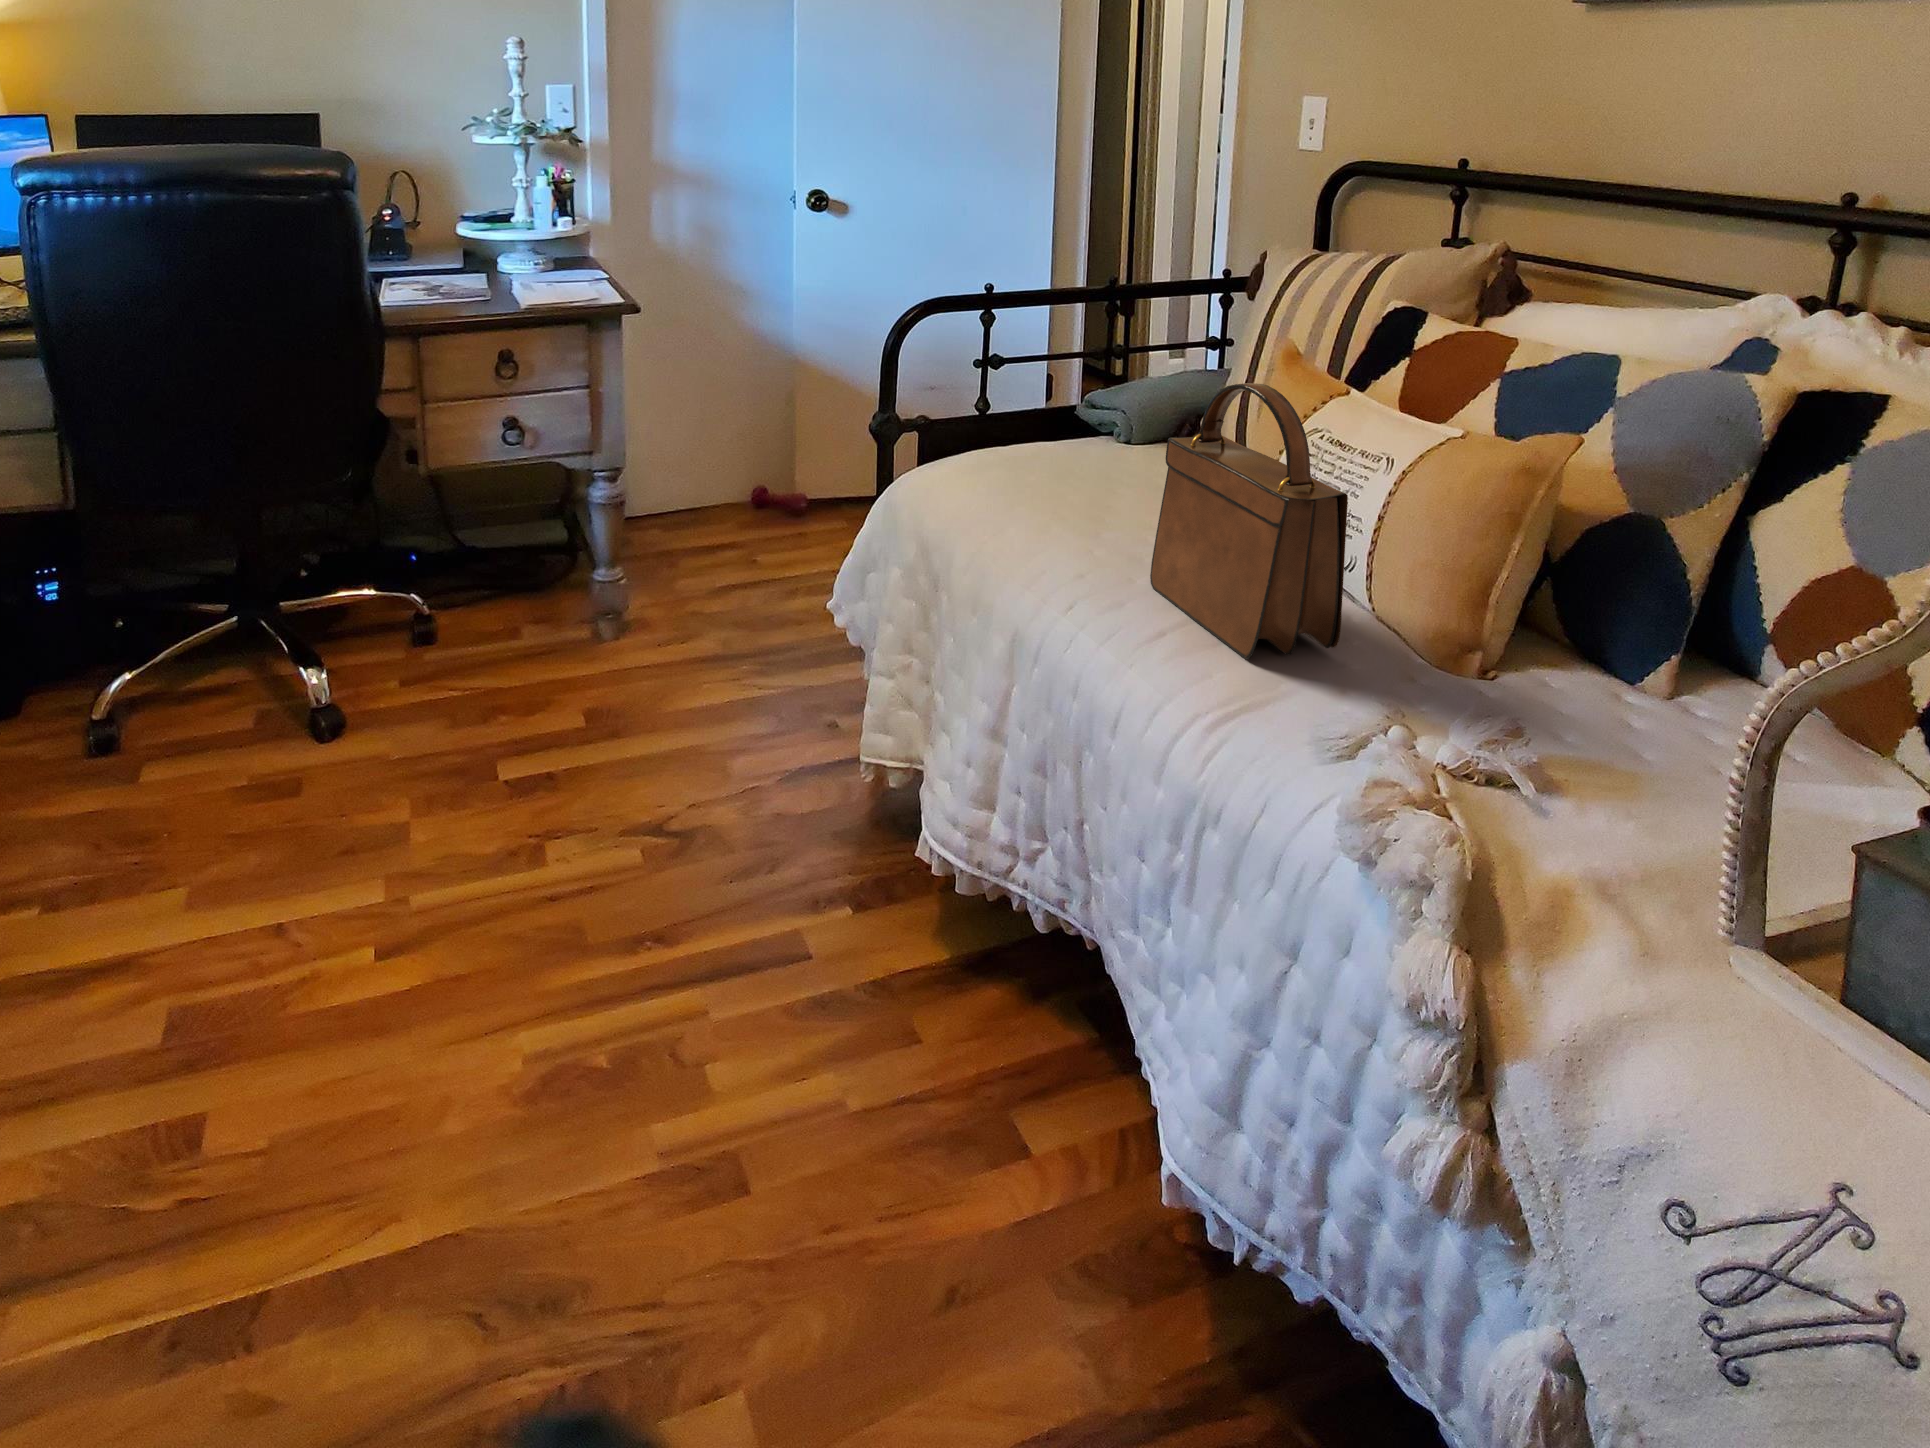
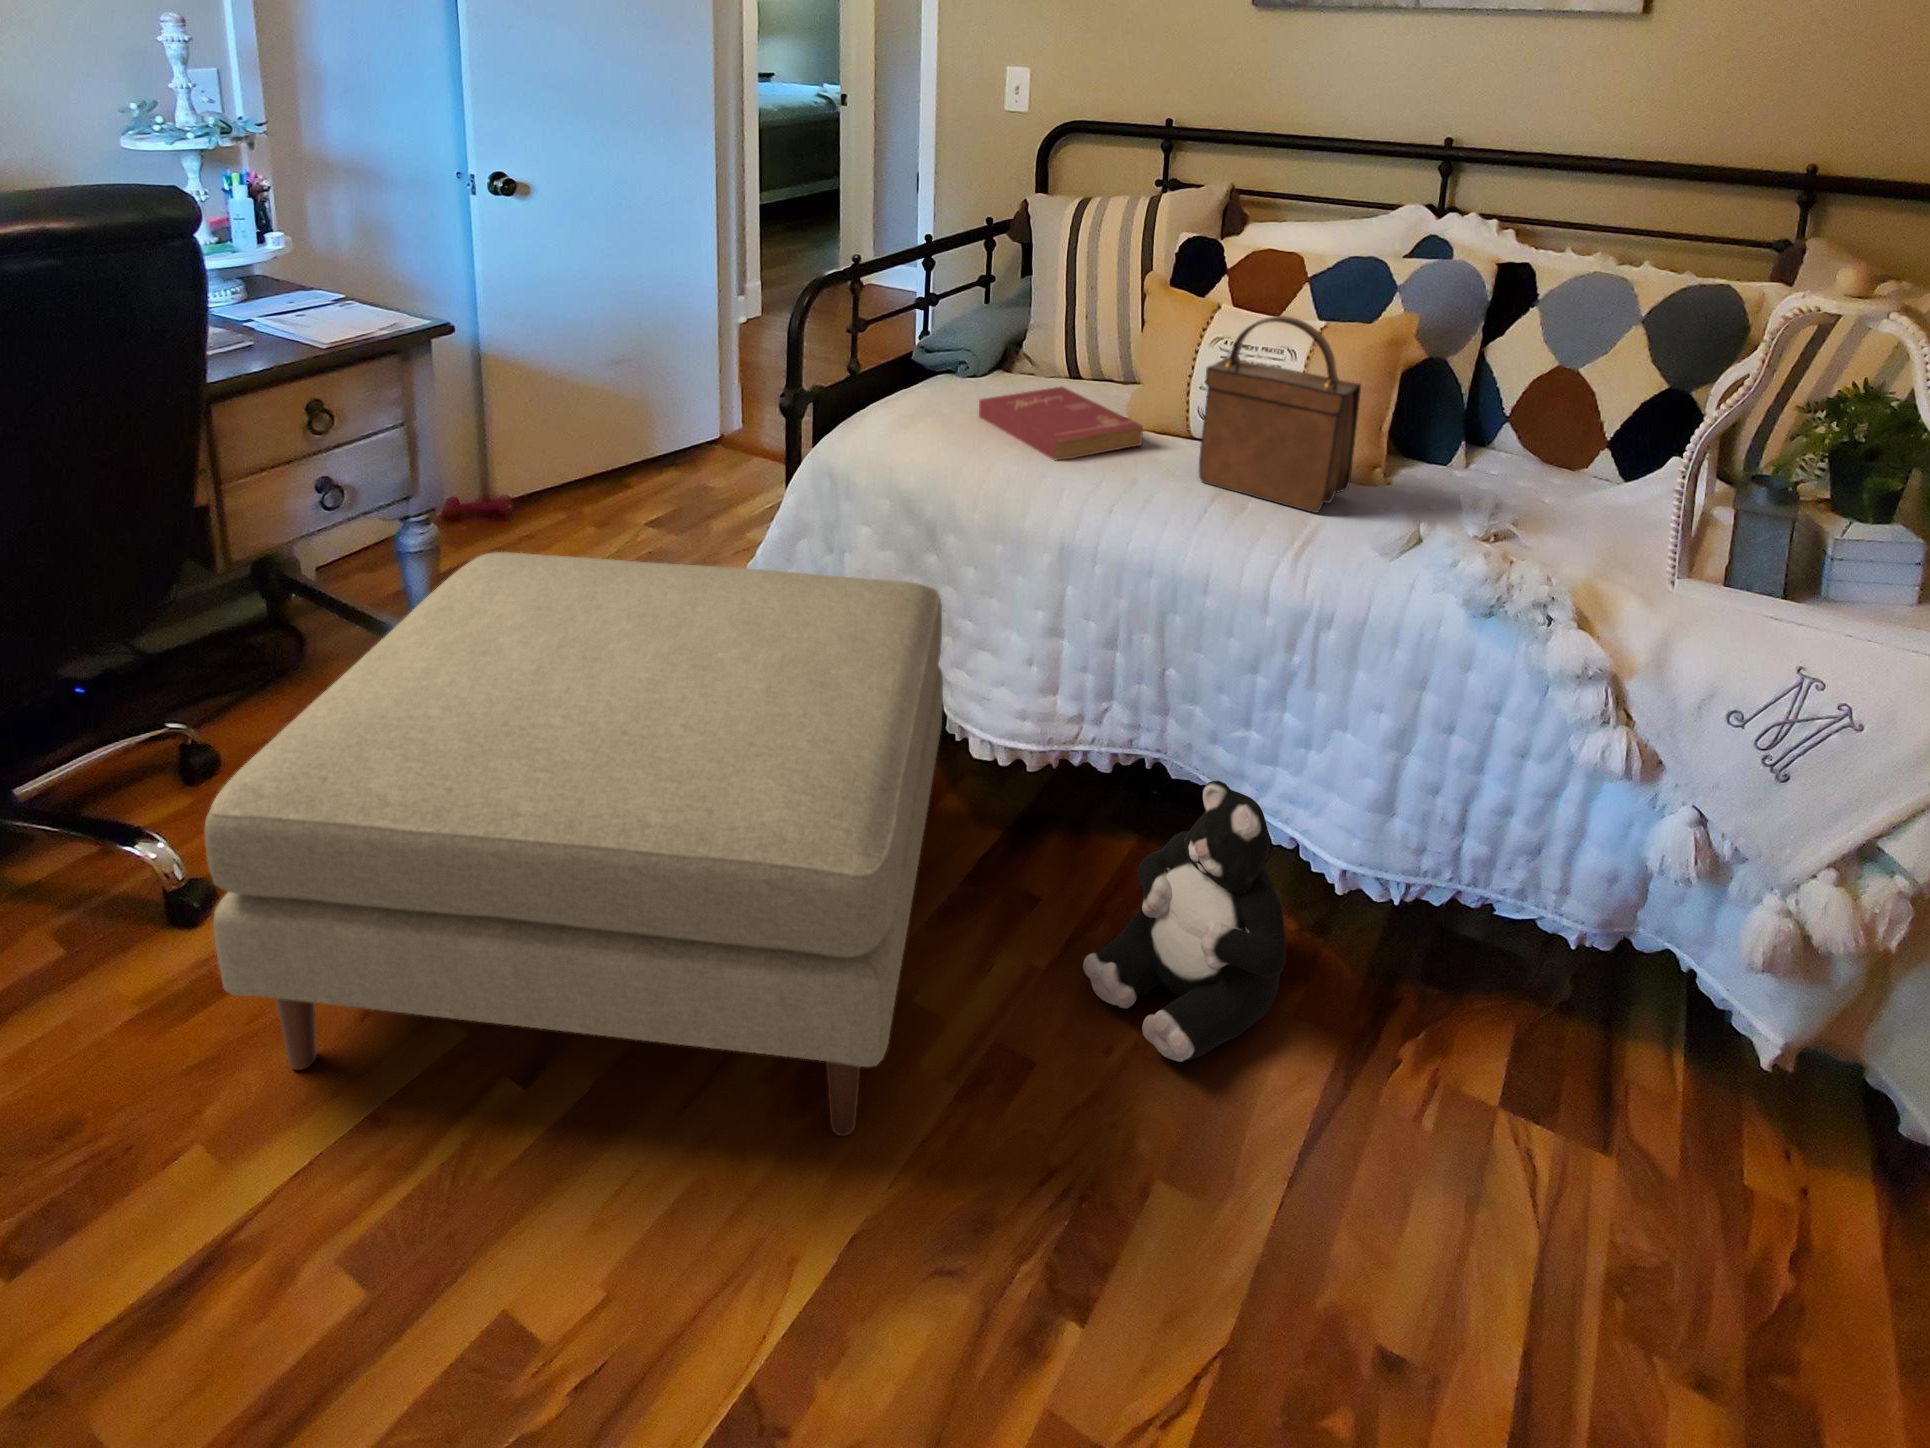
book: none [1006,446,1148,533] -> present [979,387,1143,460]
ottoman: none [167,497,867,1139] -> present [205,552,943,1136]
plush toy: none [810,956,1070,1297] -> present [1083,781,1286,1062]

